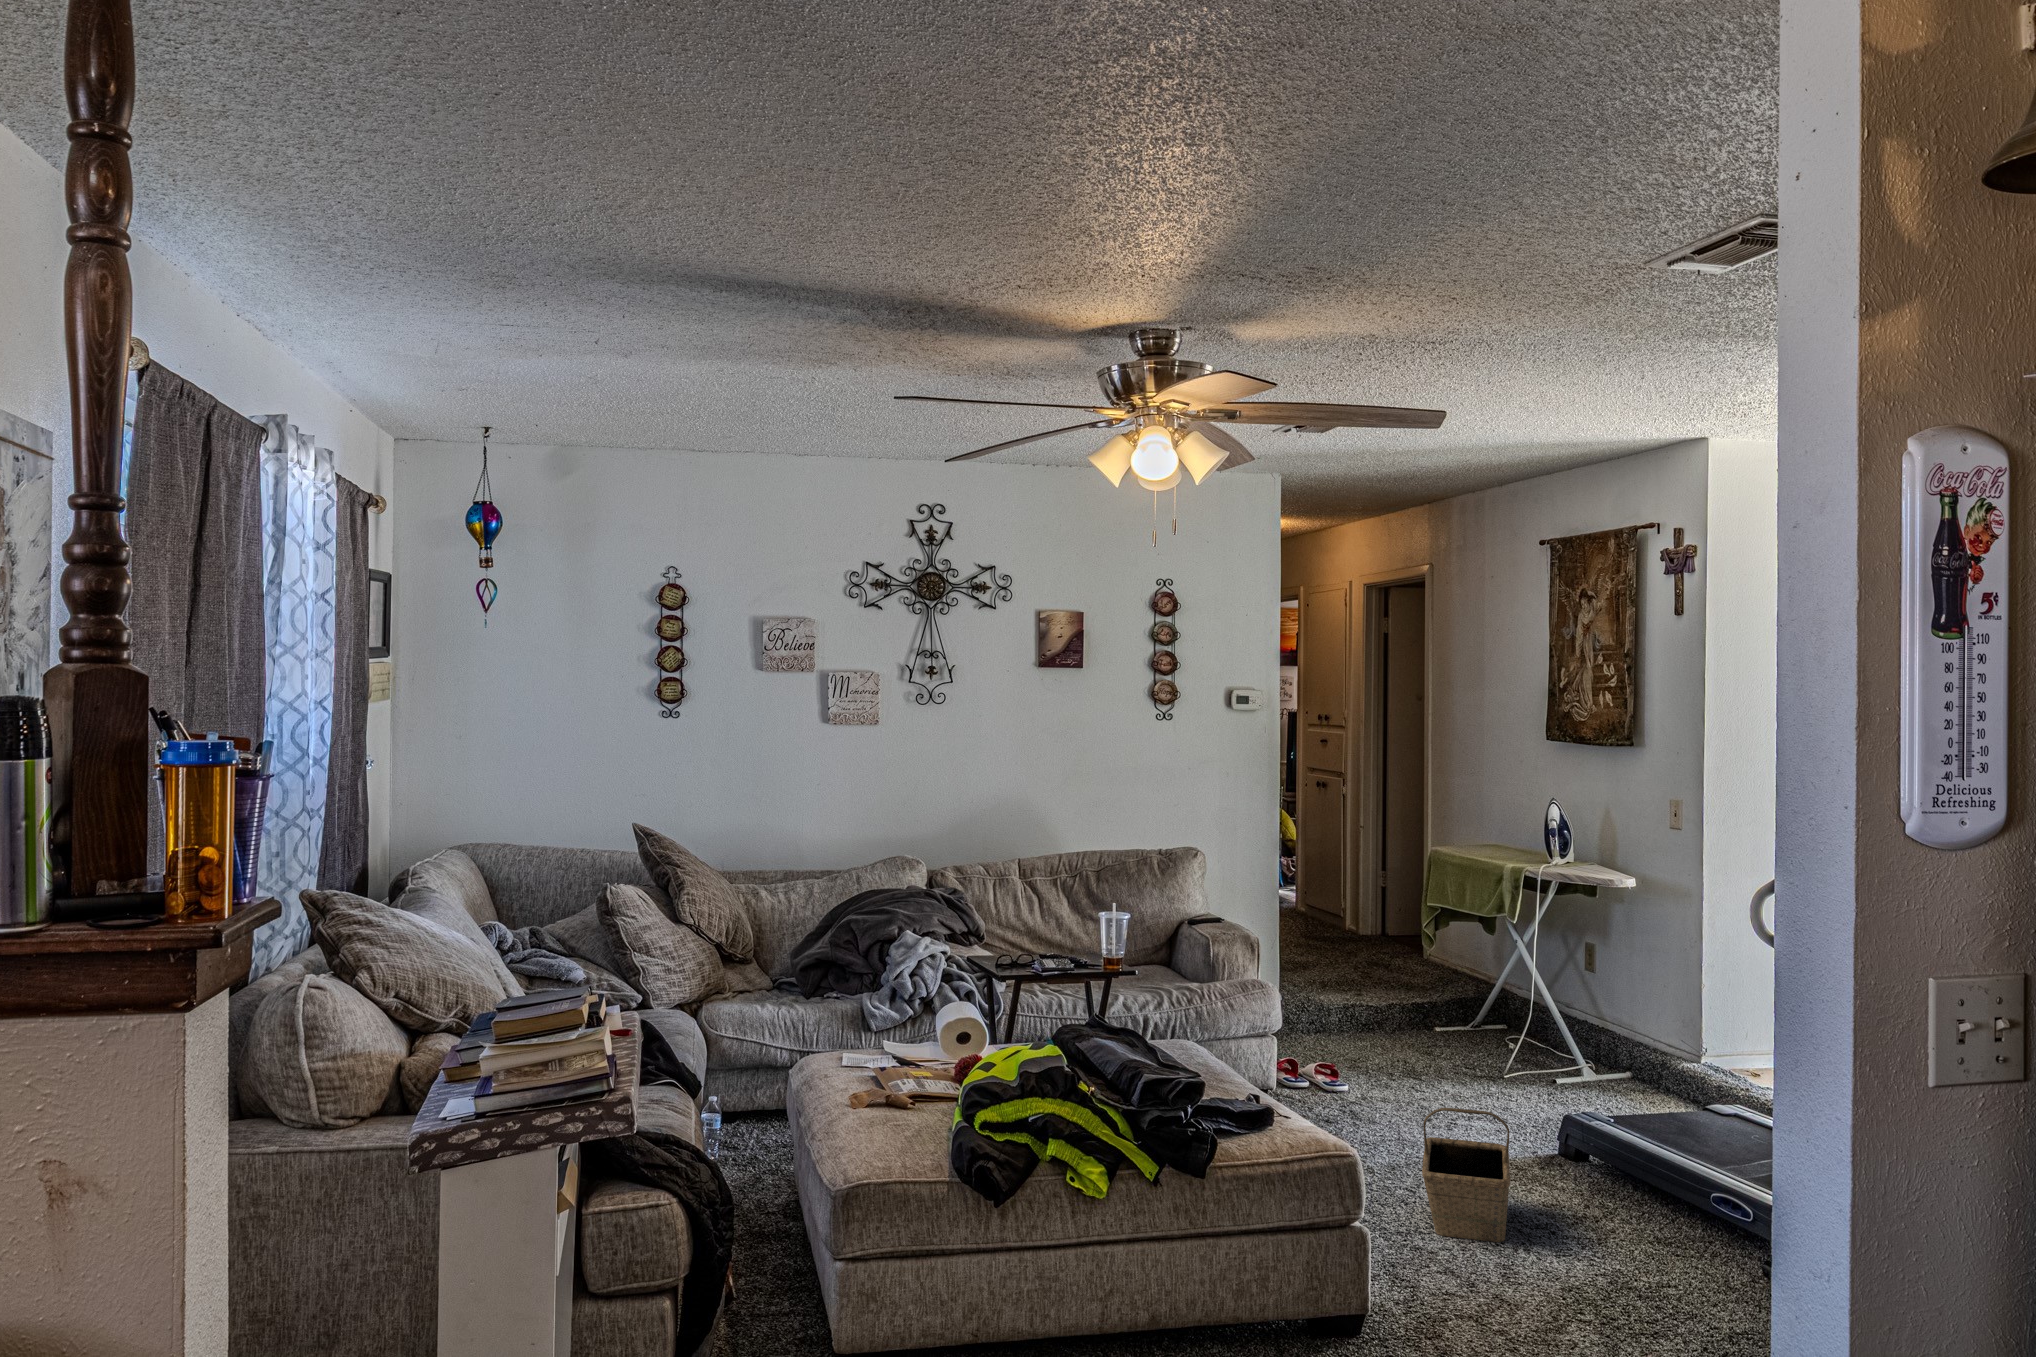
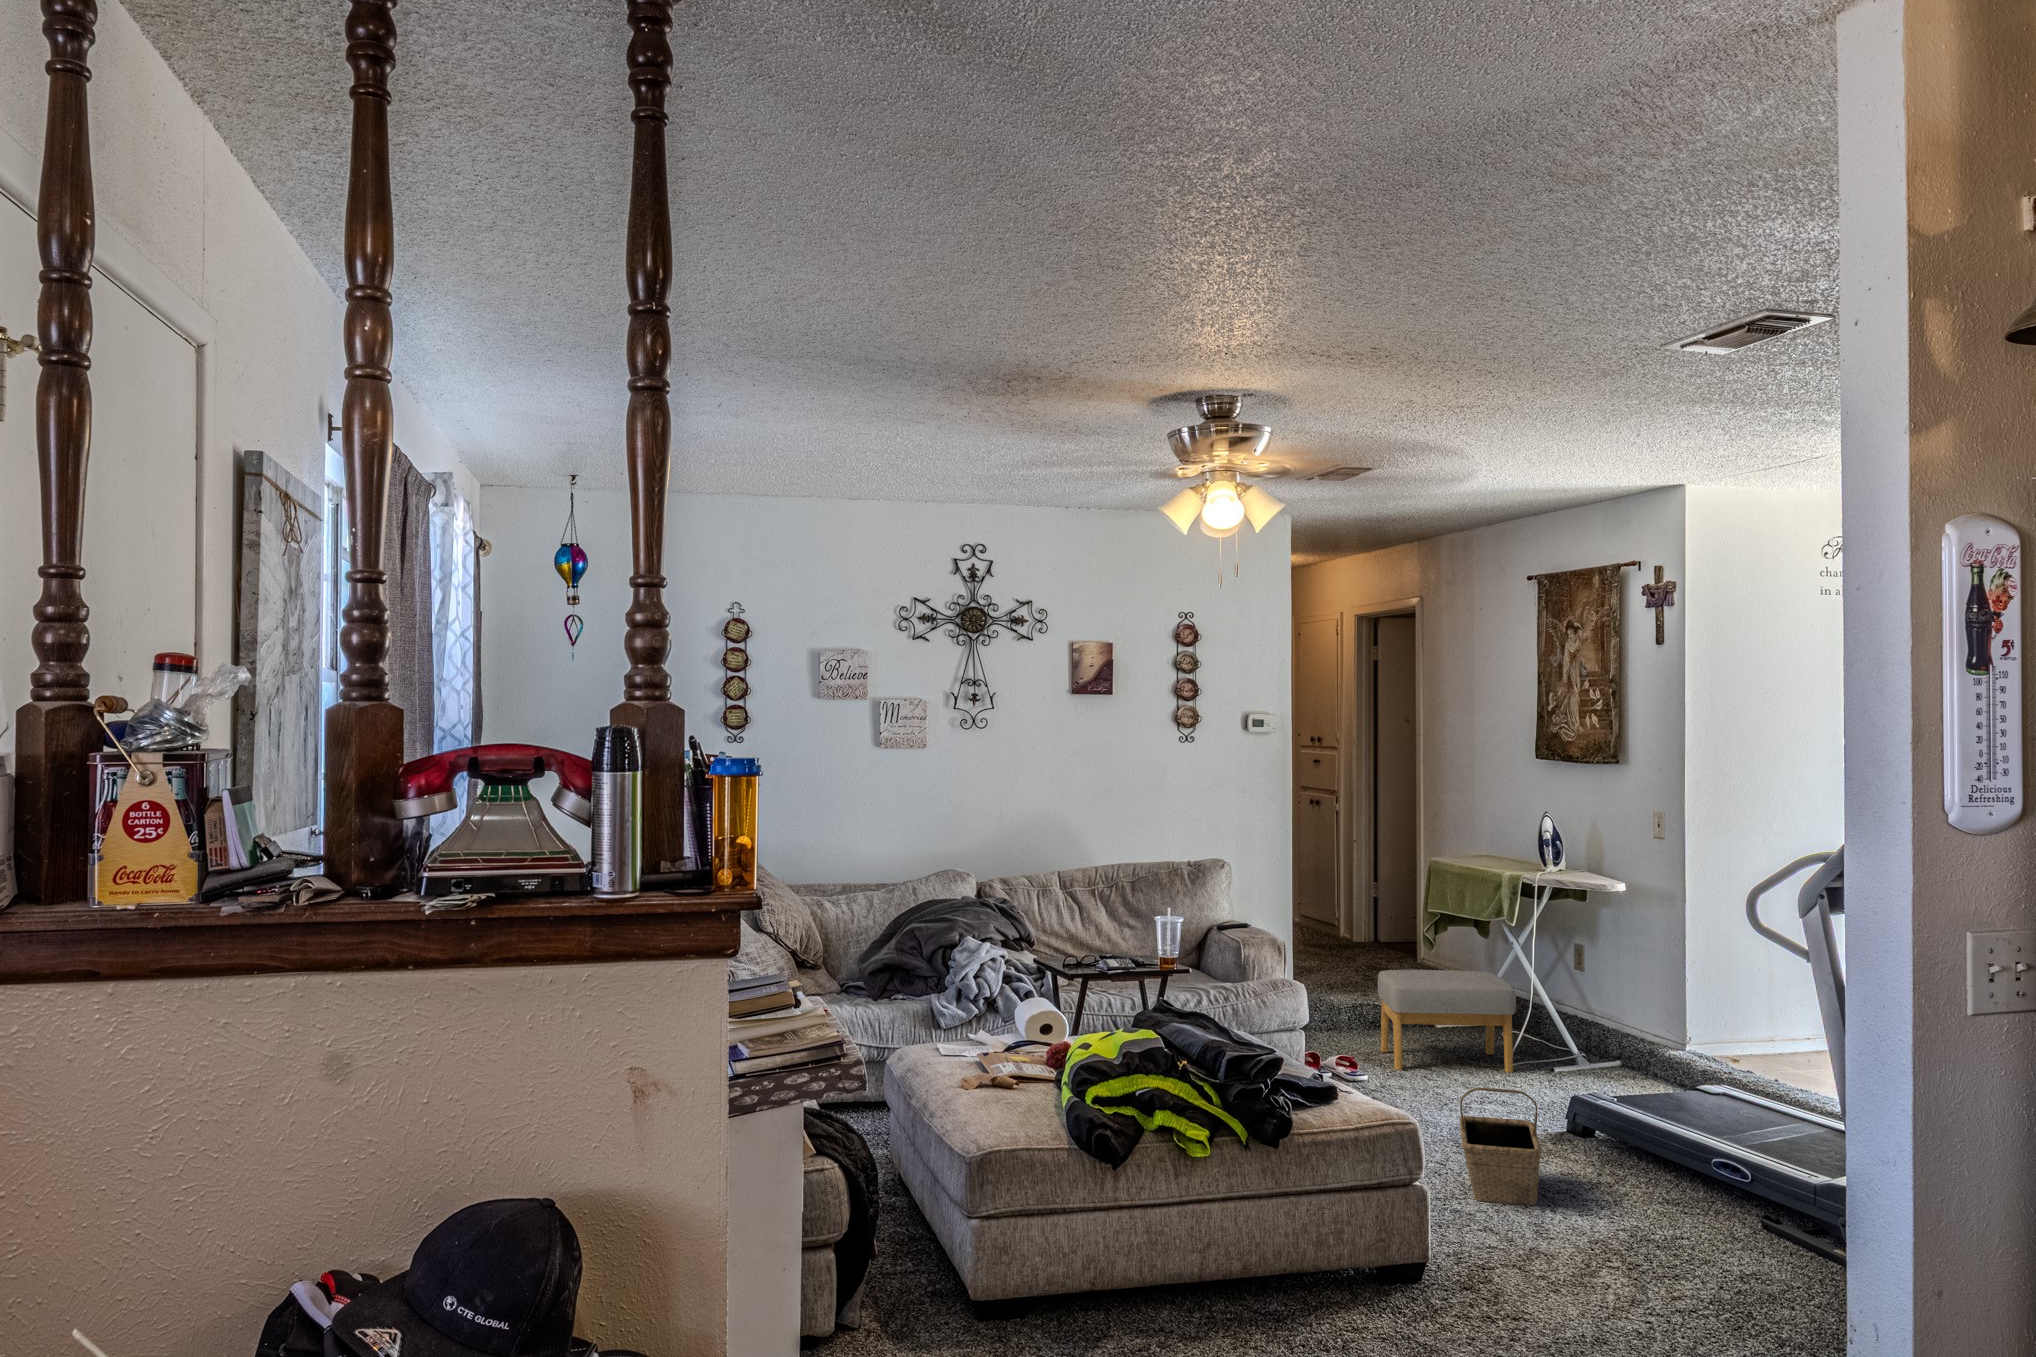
footstool: none [1364,968,1512,1081] -> present [1378,970,1516,1072]

